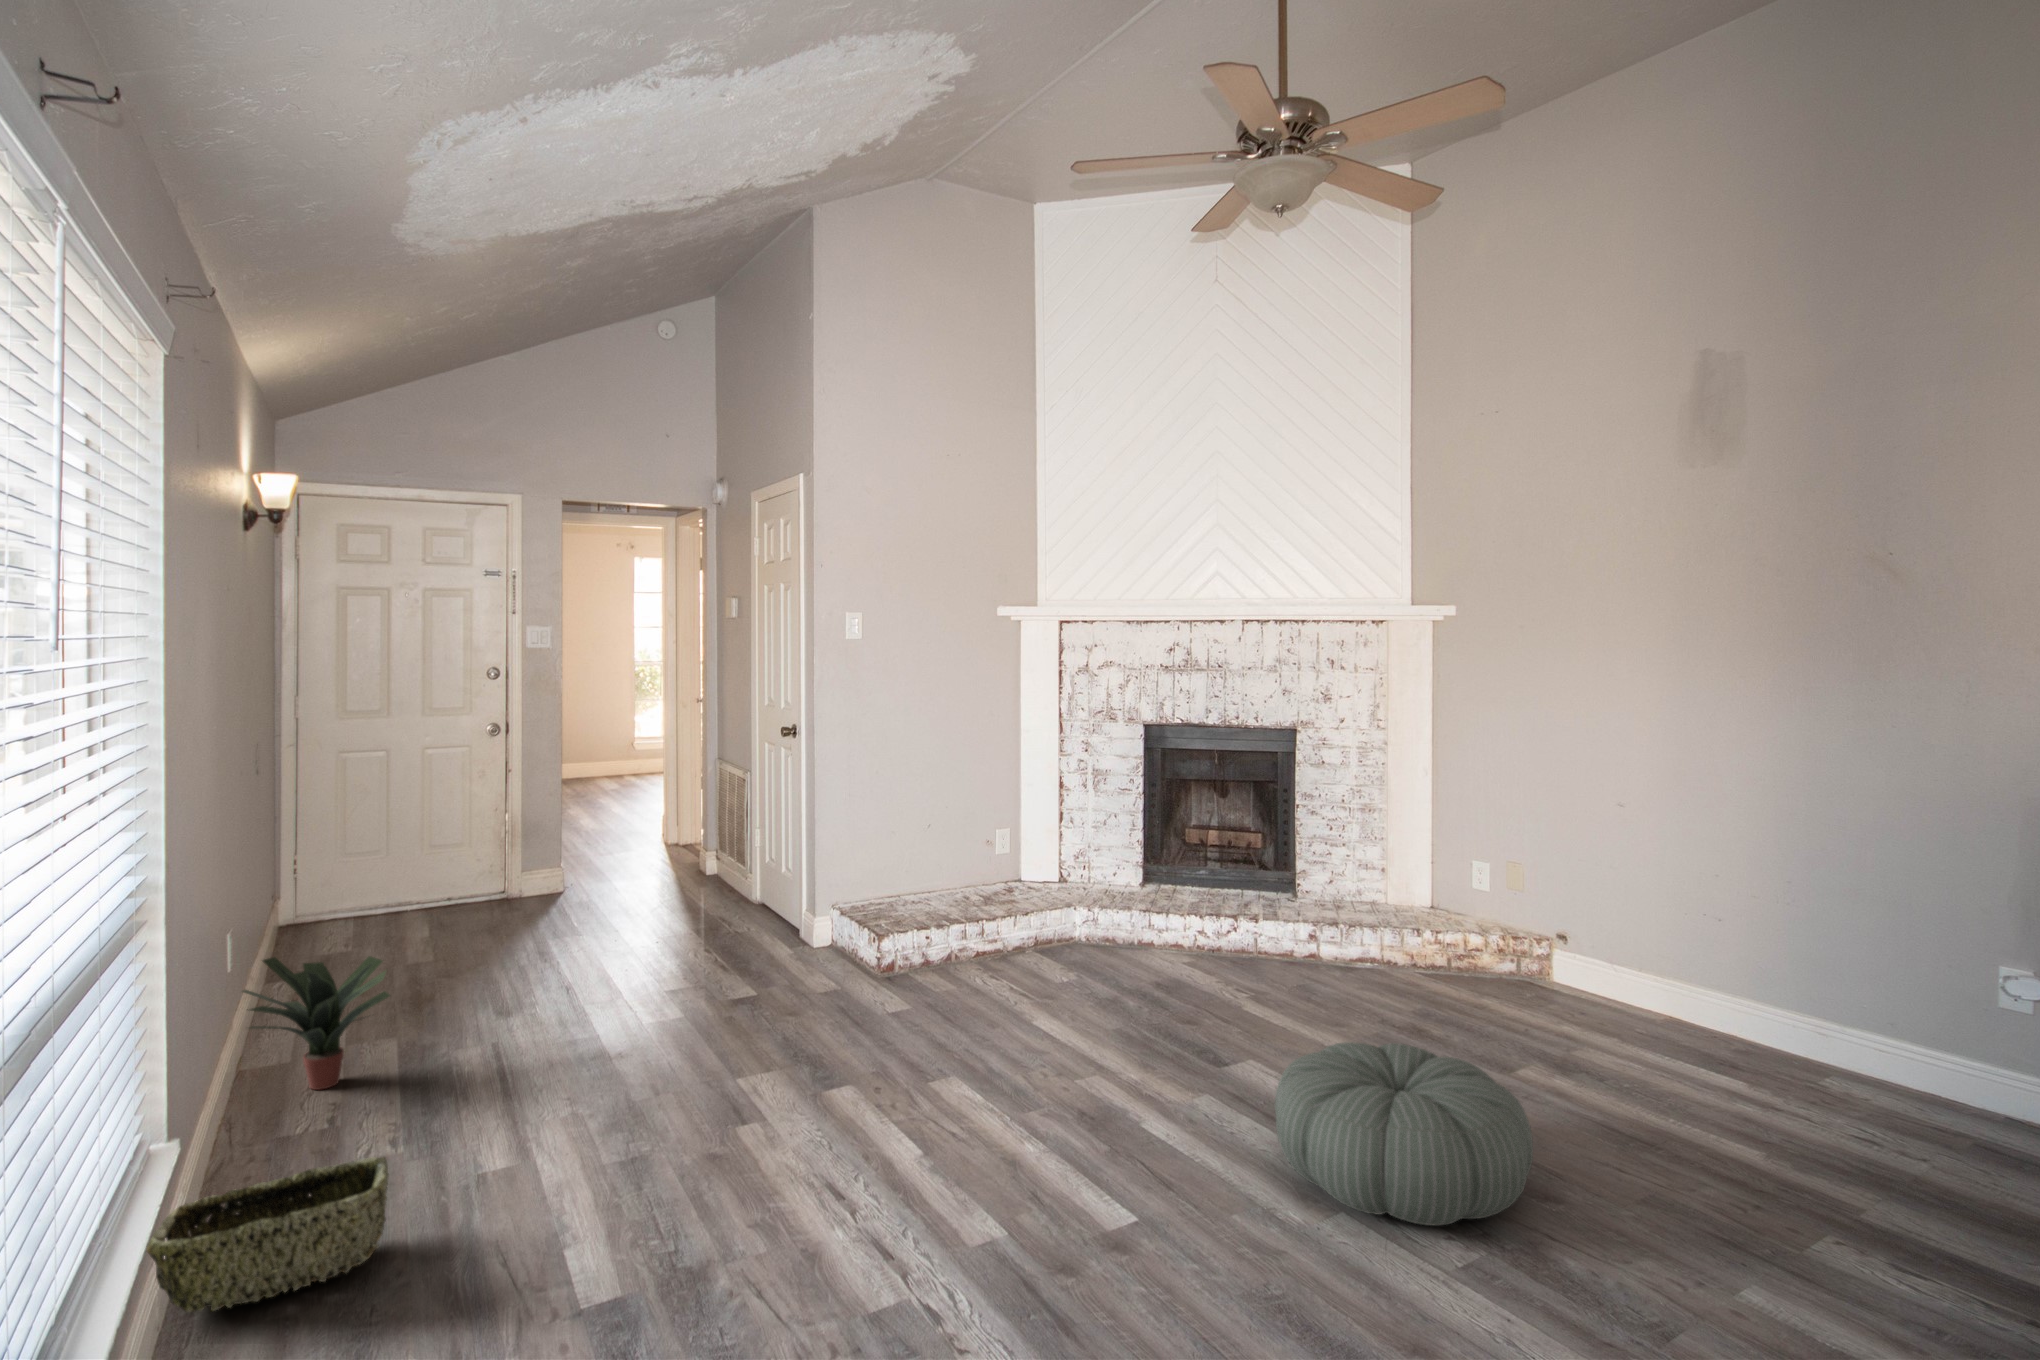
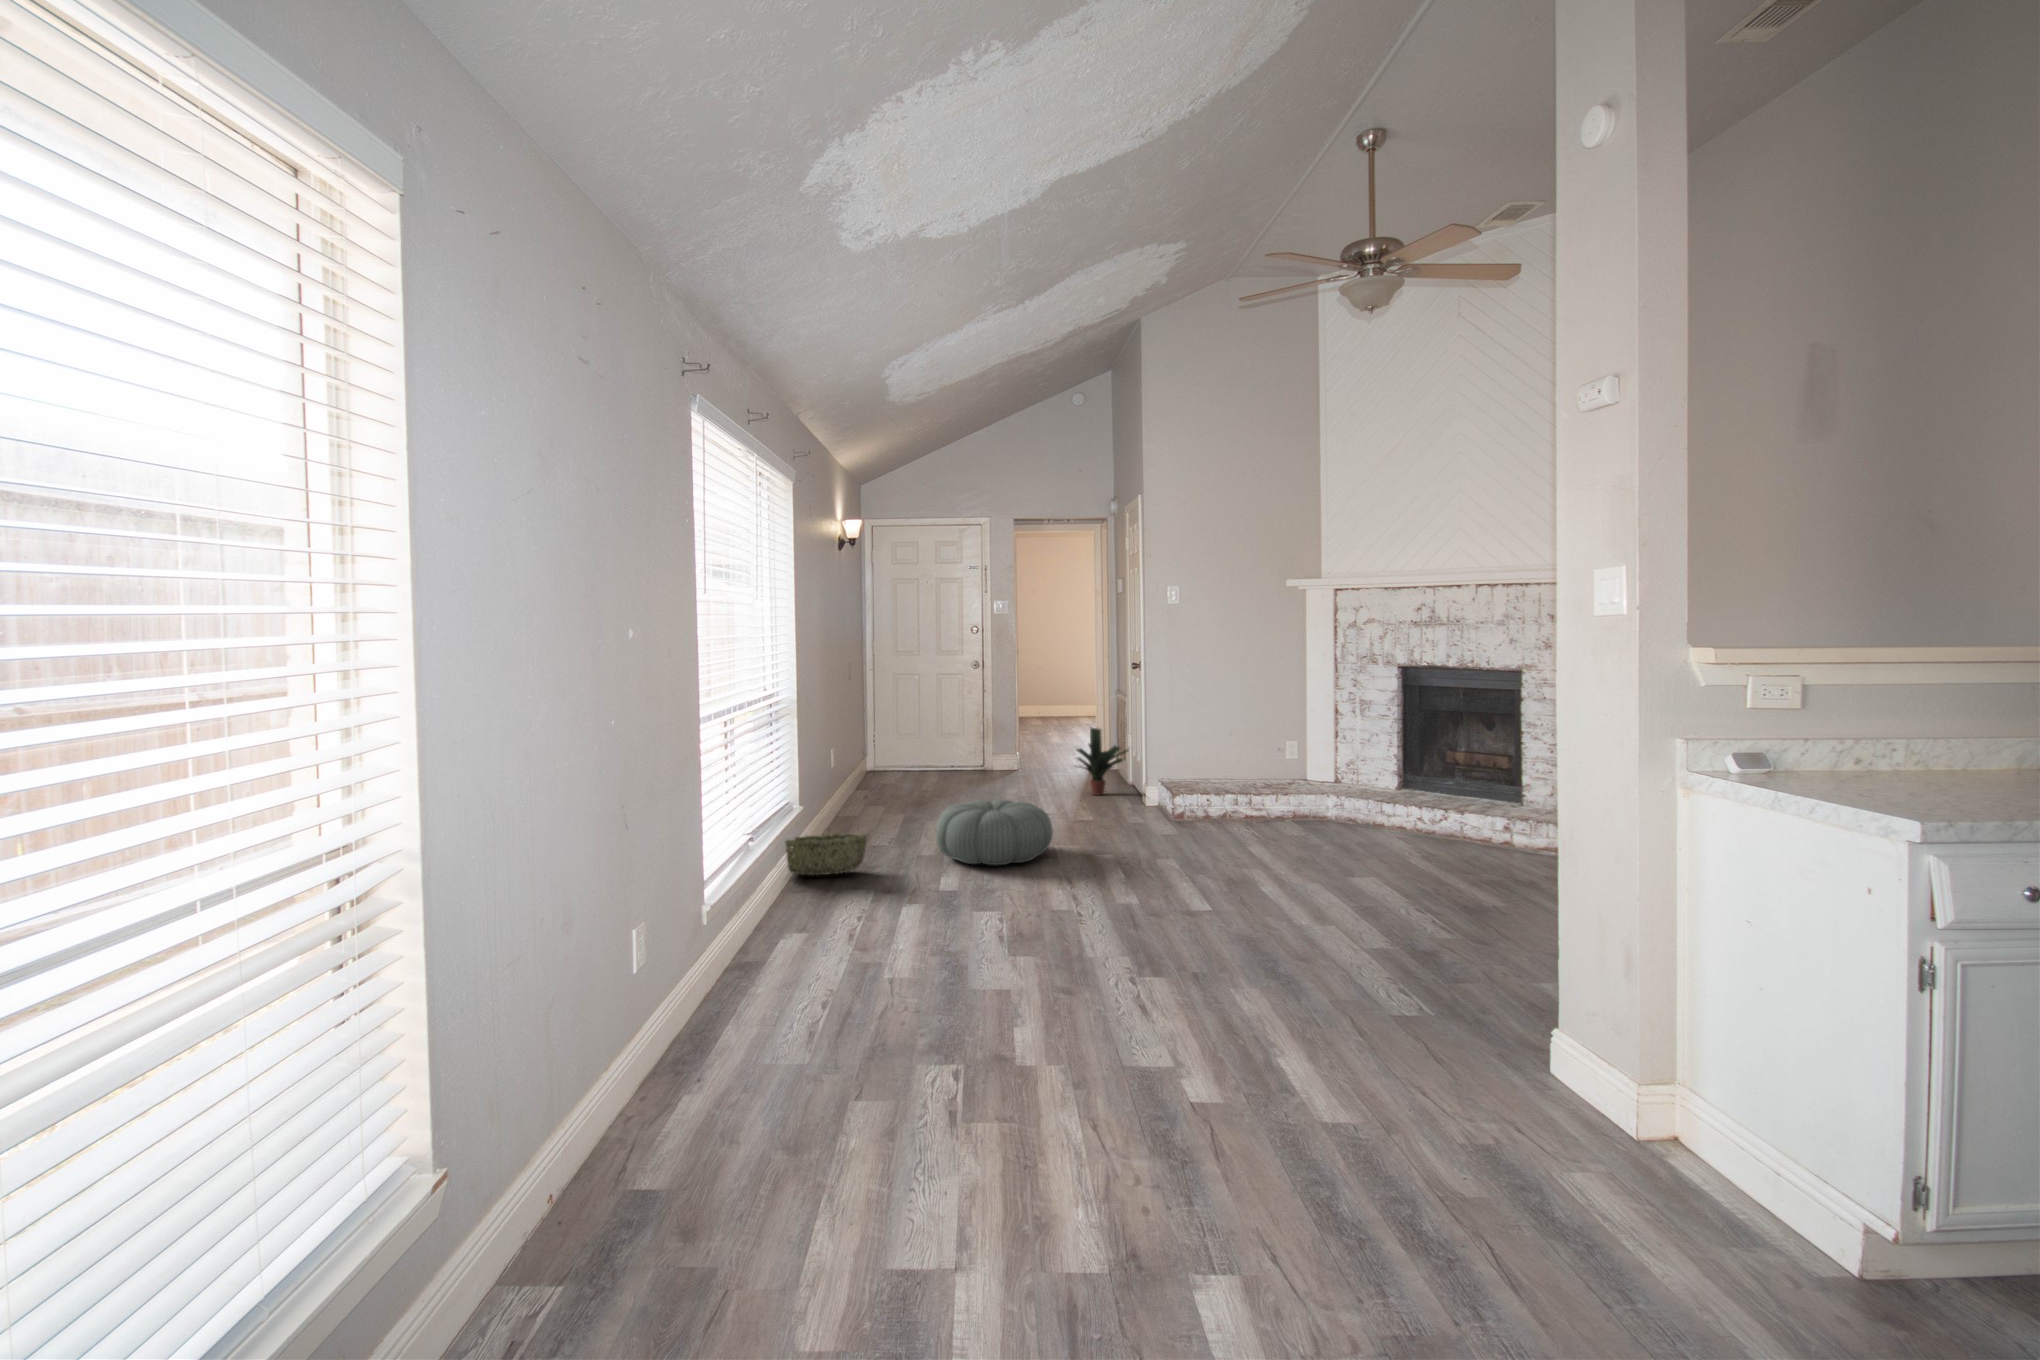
potted plant: present [242,956,390,1090] -> present [1077,728,1128,795]
pouf: present [1275,1042,1533,1225] -> present [936,799,1053,865]

